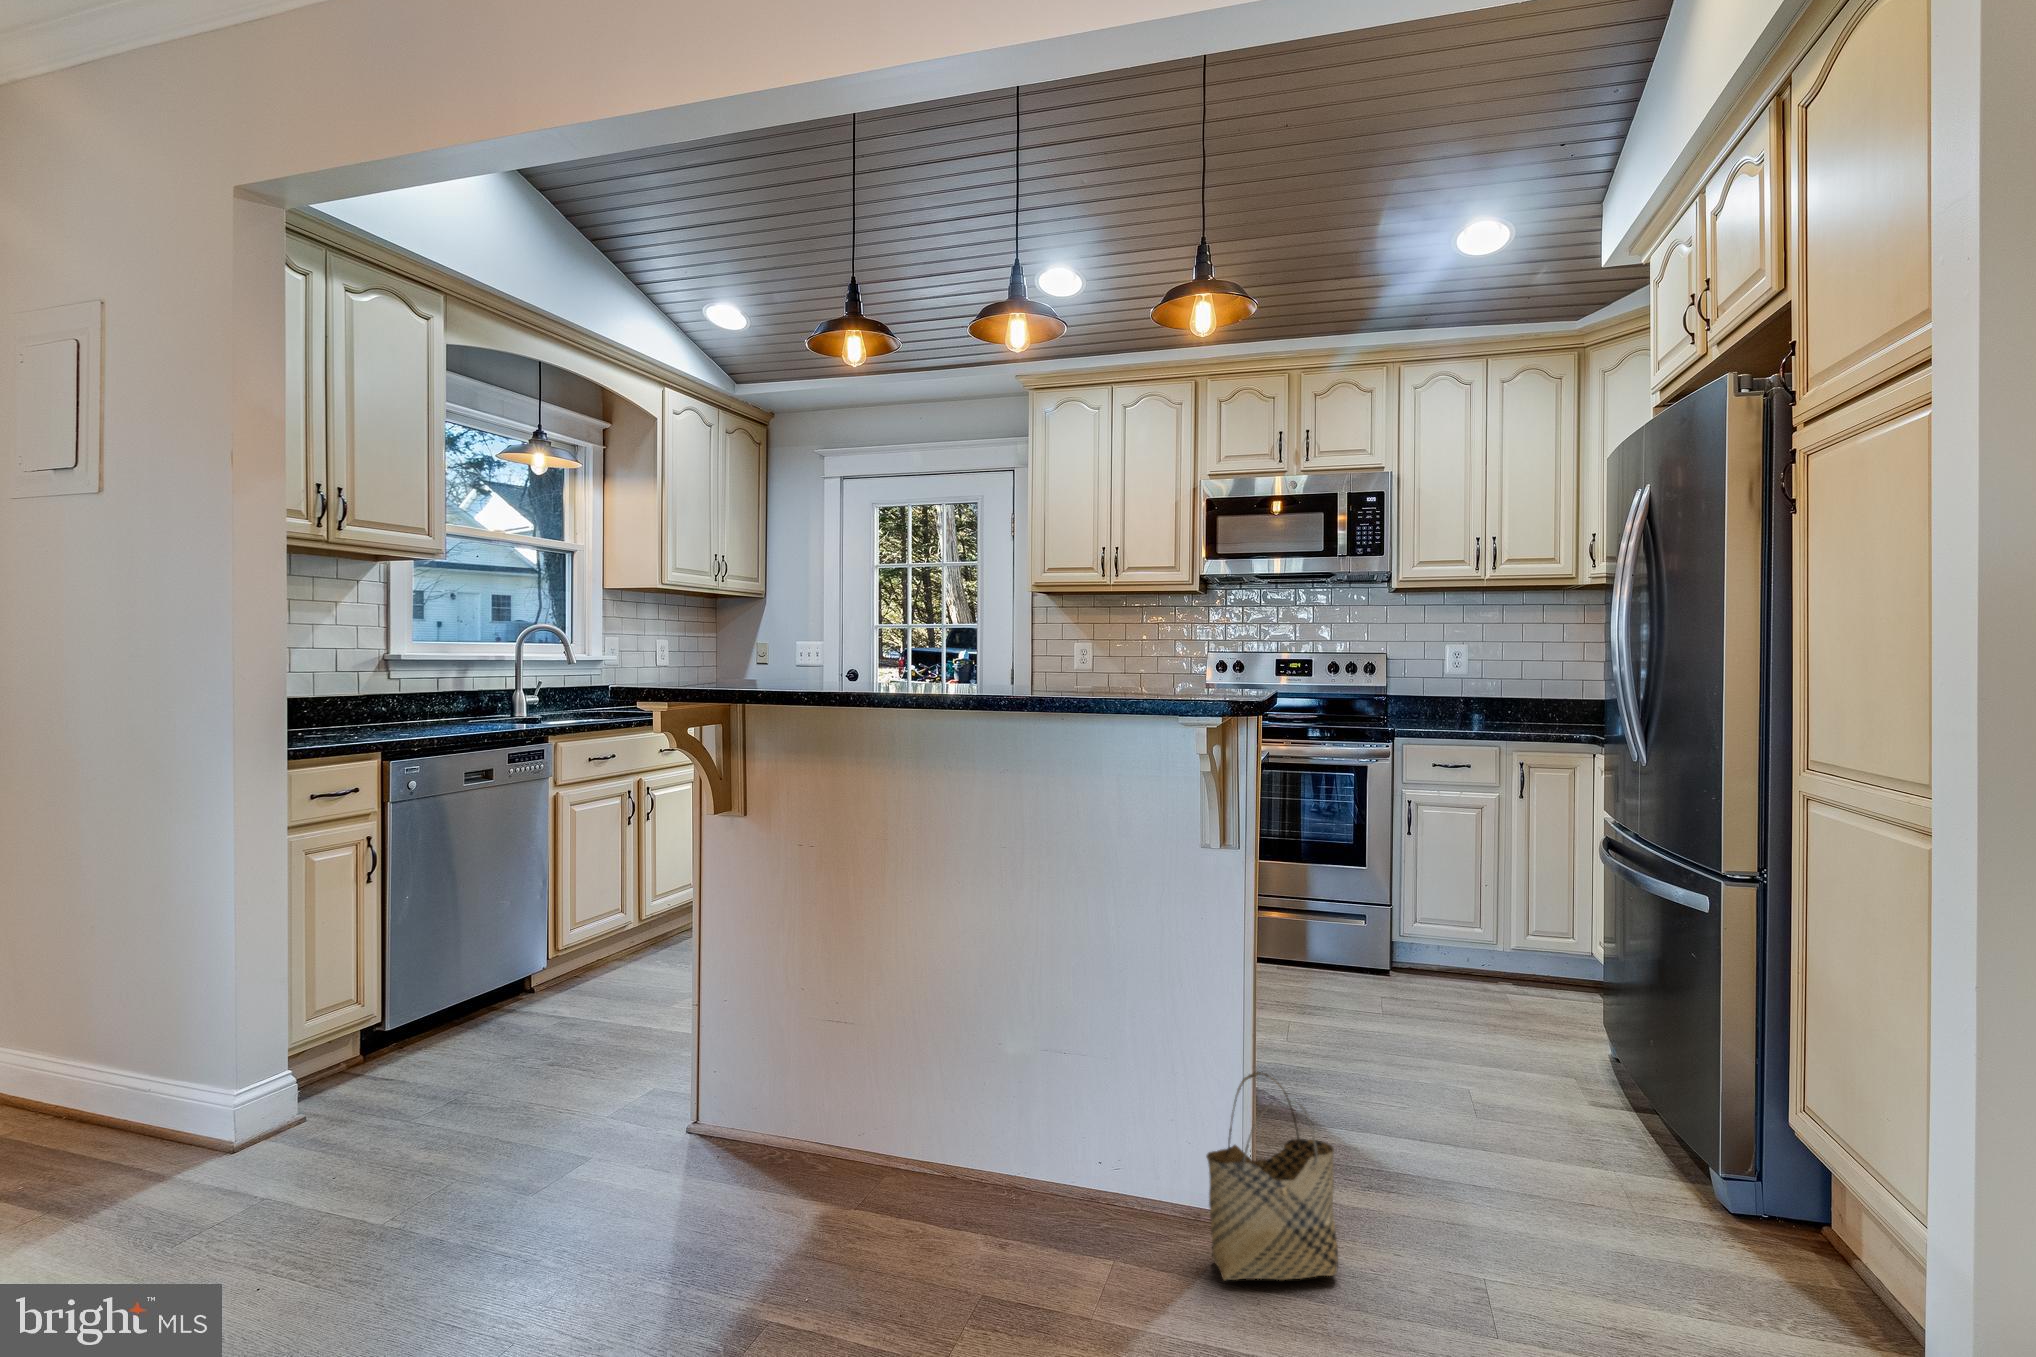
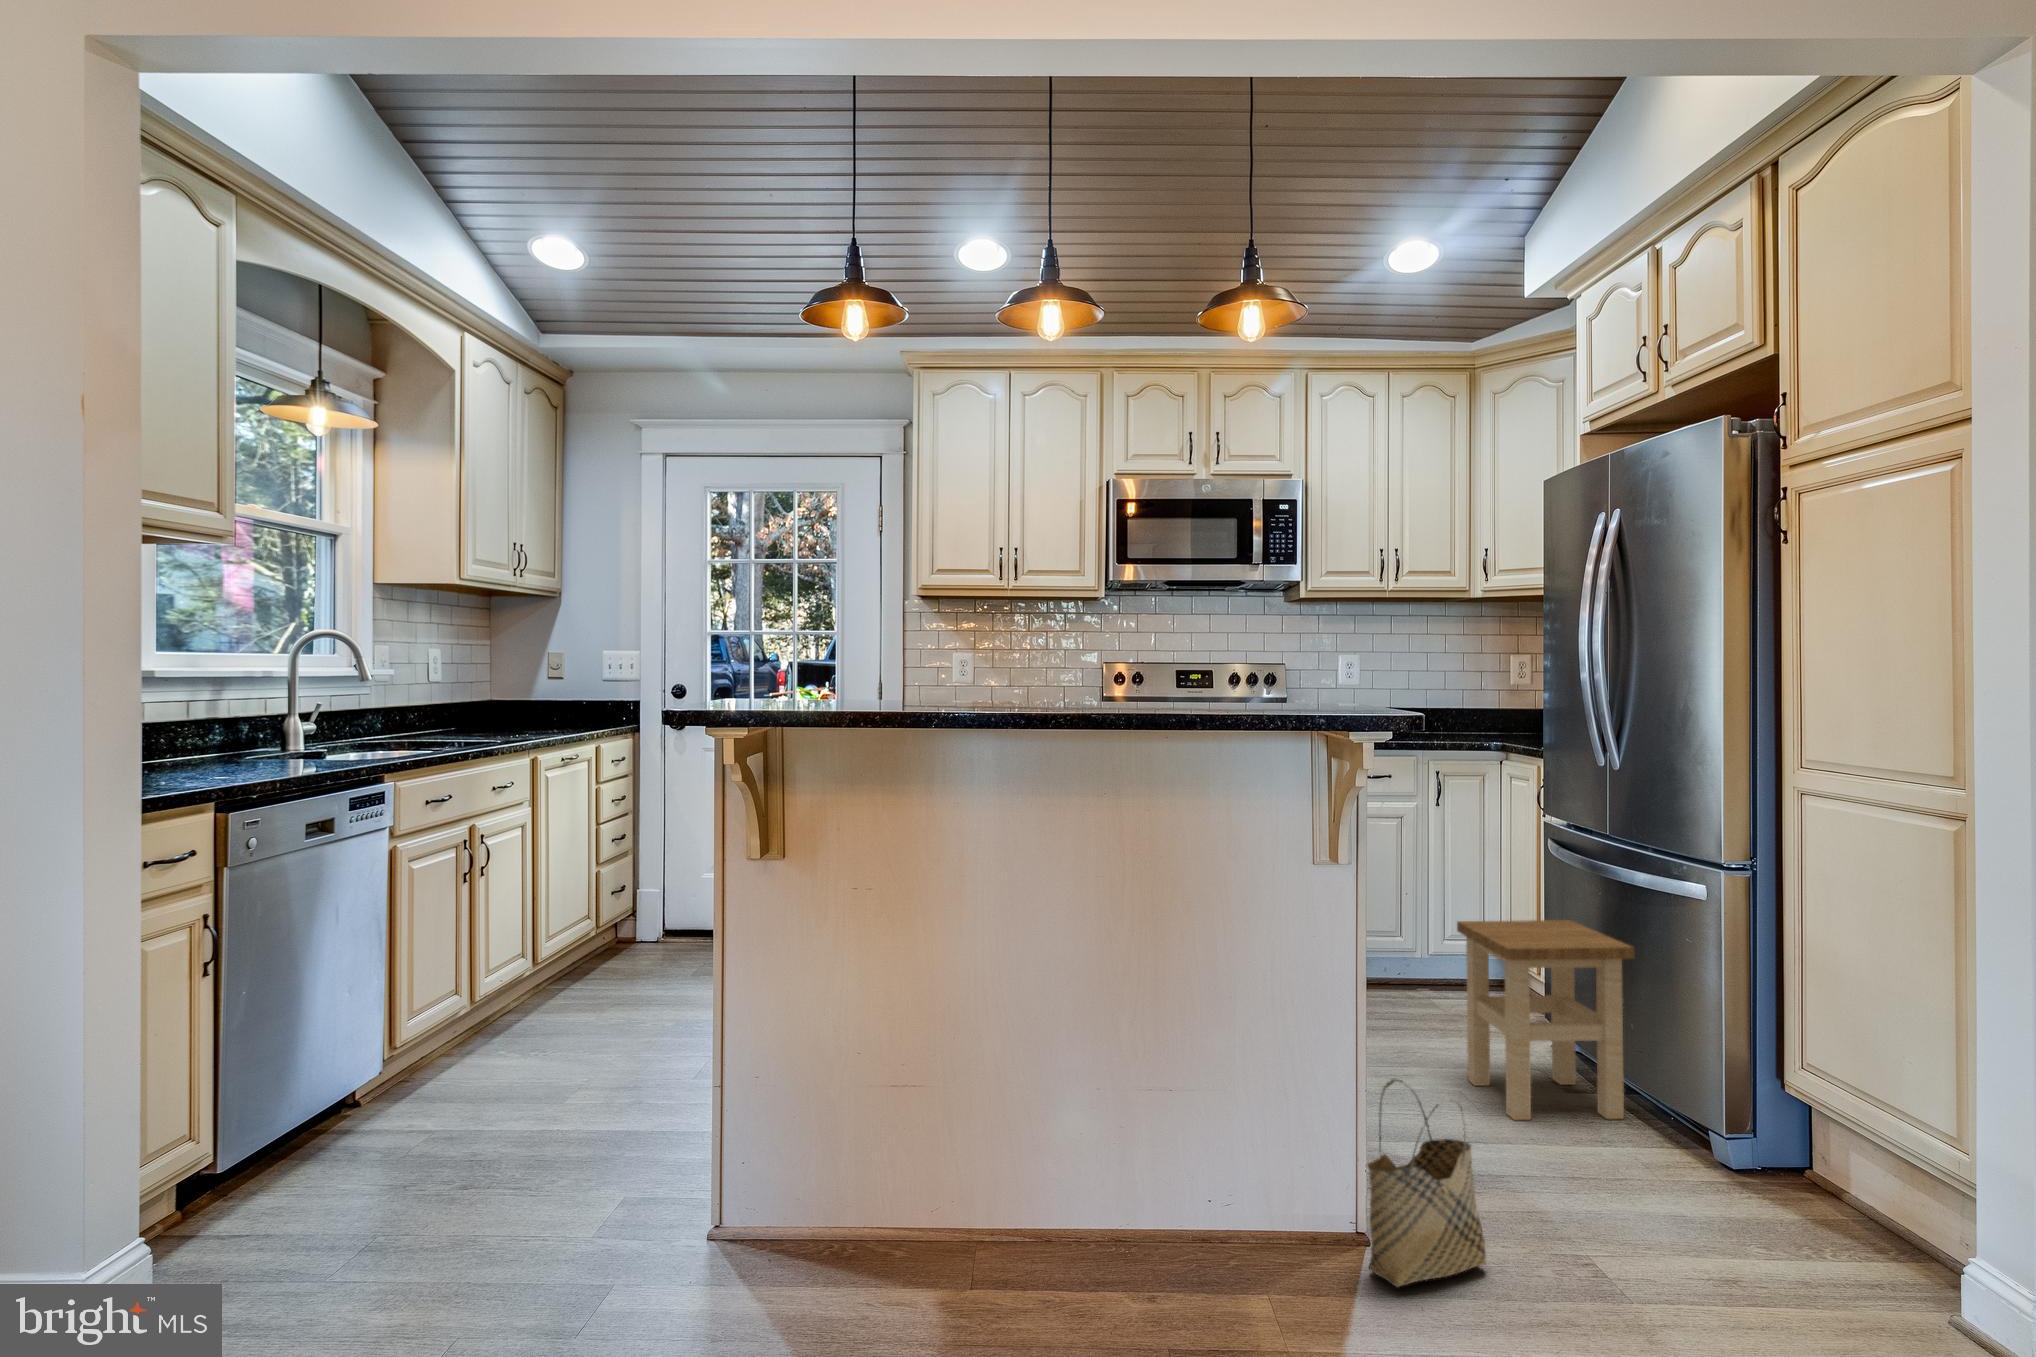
stool: none [1468,921,1642,1151] -> present [1457,920,1635,1120]

